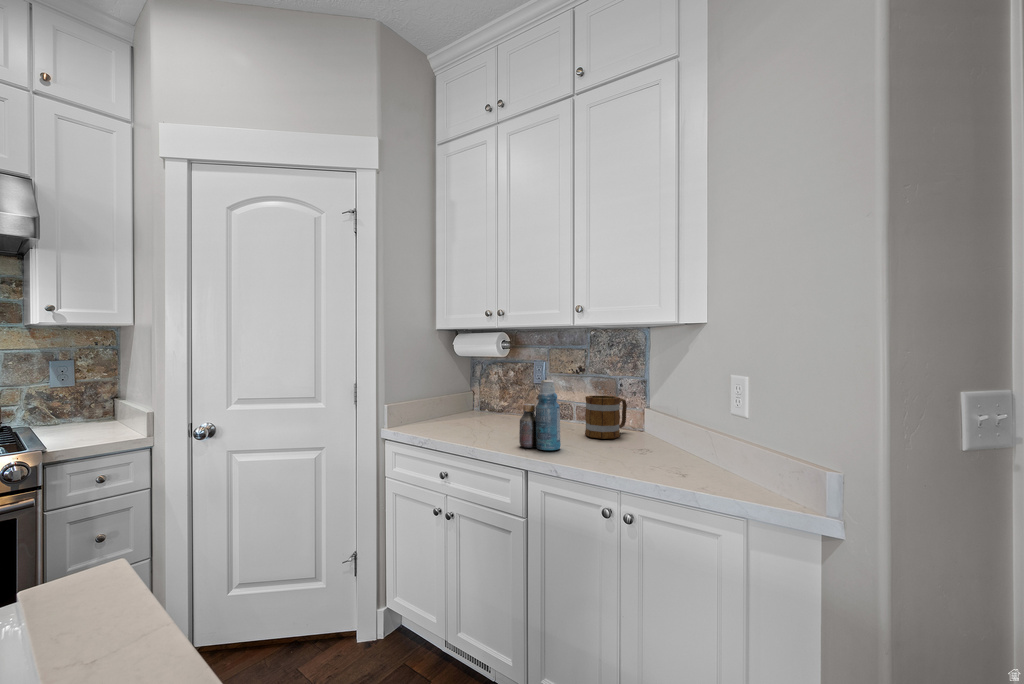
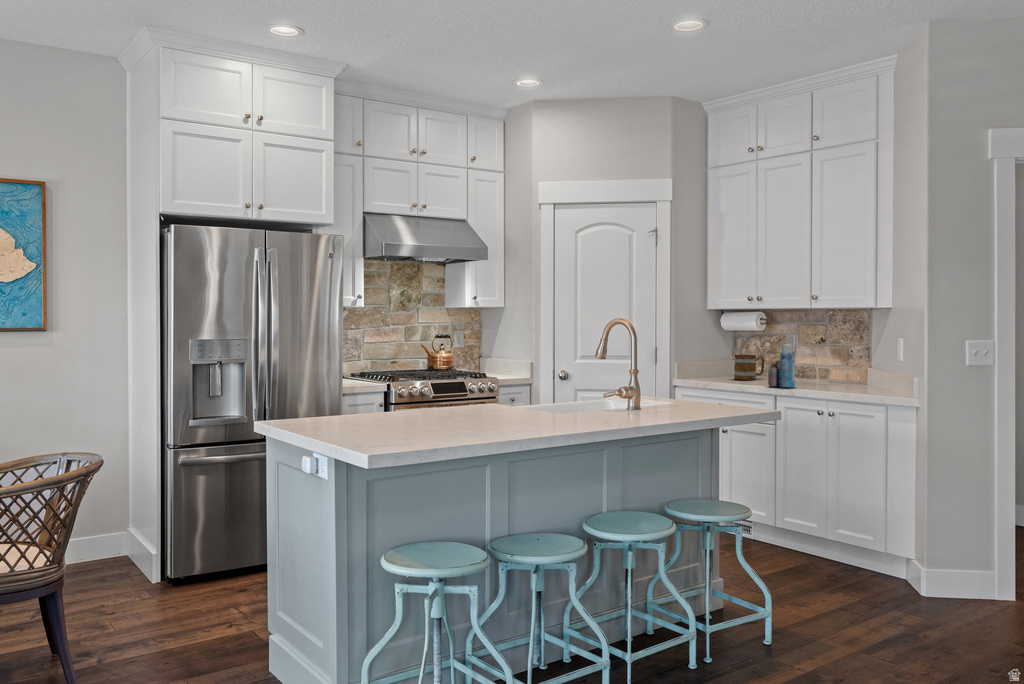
mug: present [585,395,627,439] -> present [734,355,764,380]

